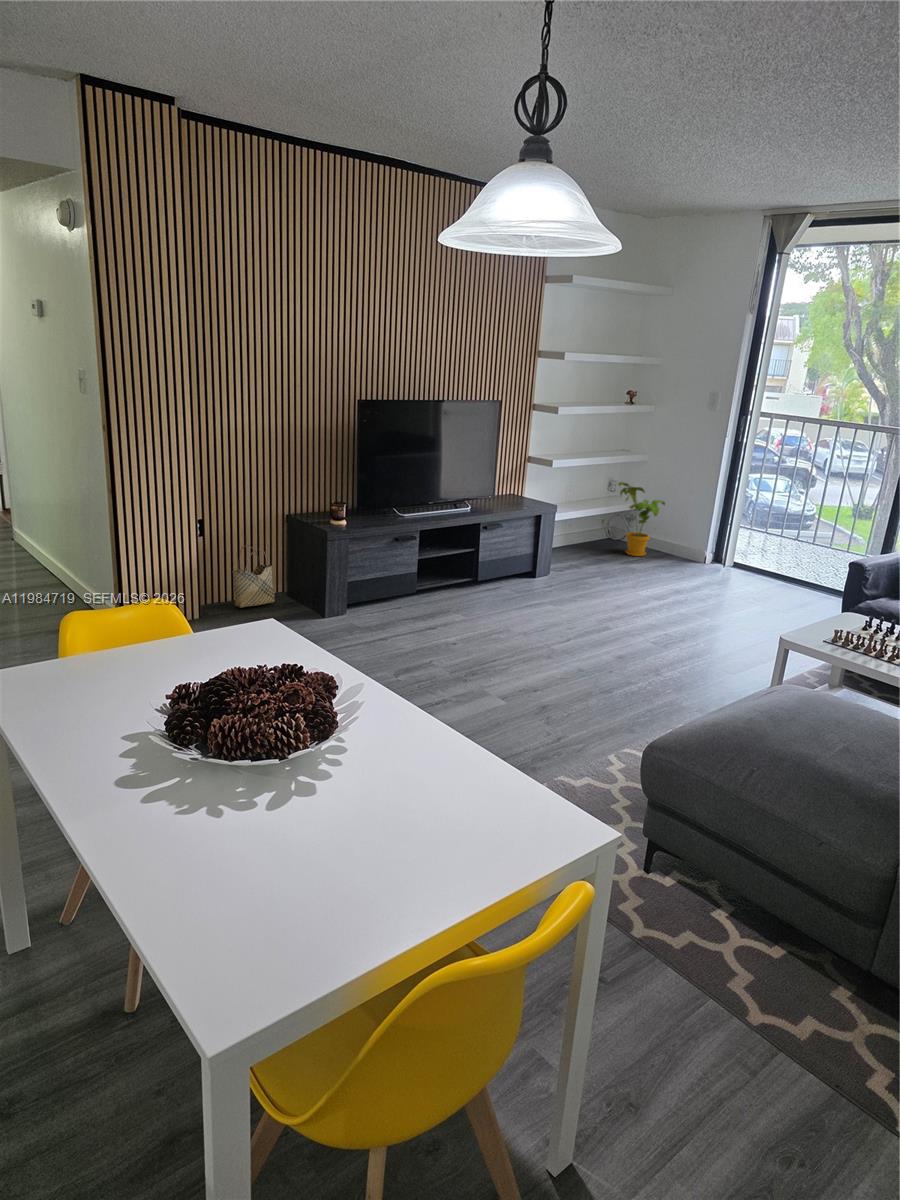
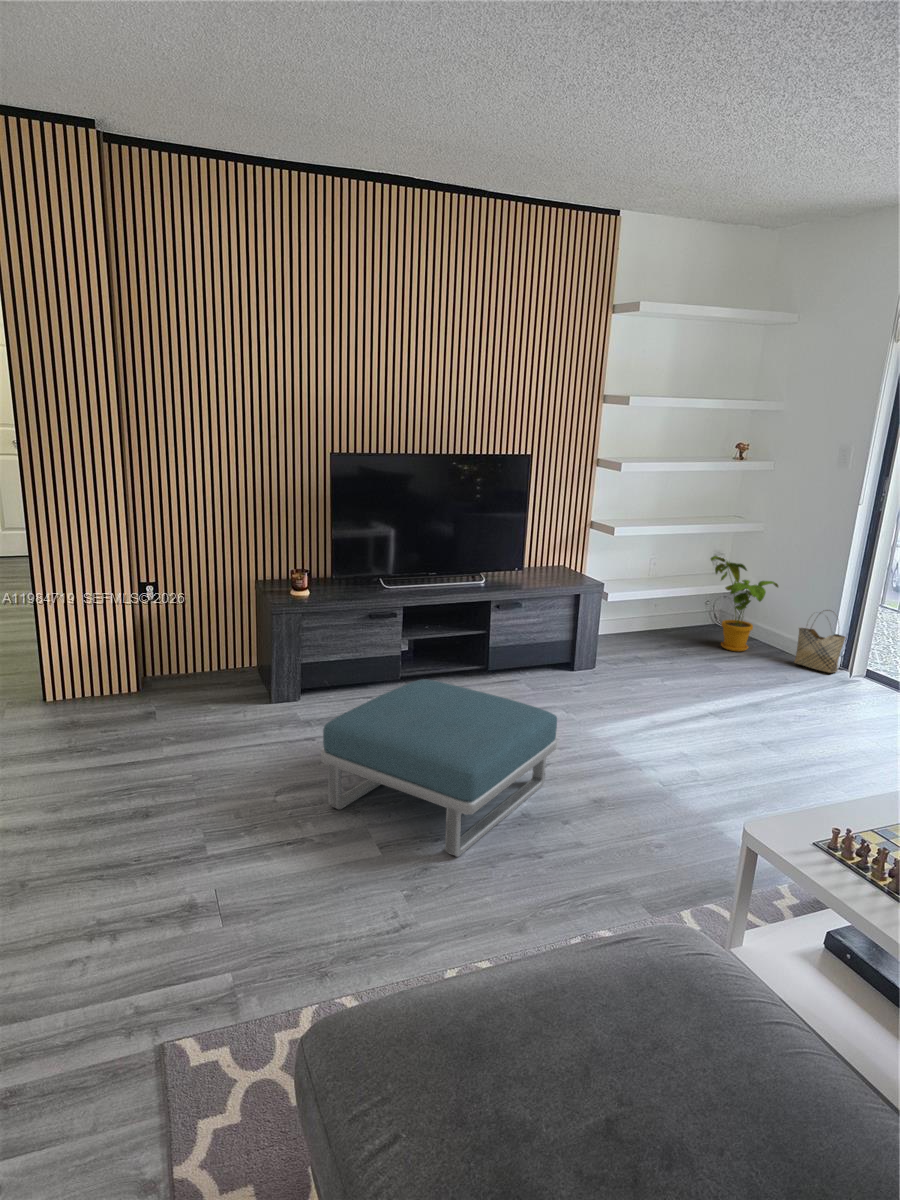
woven basket: present [232,545,275,608] -> present [794,610,845,673]
footstool: none [438,583,592,699] -> present [321,679,557,857]

